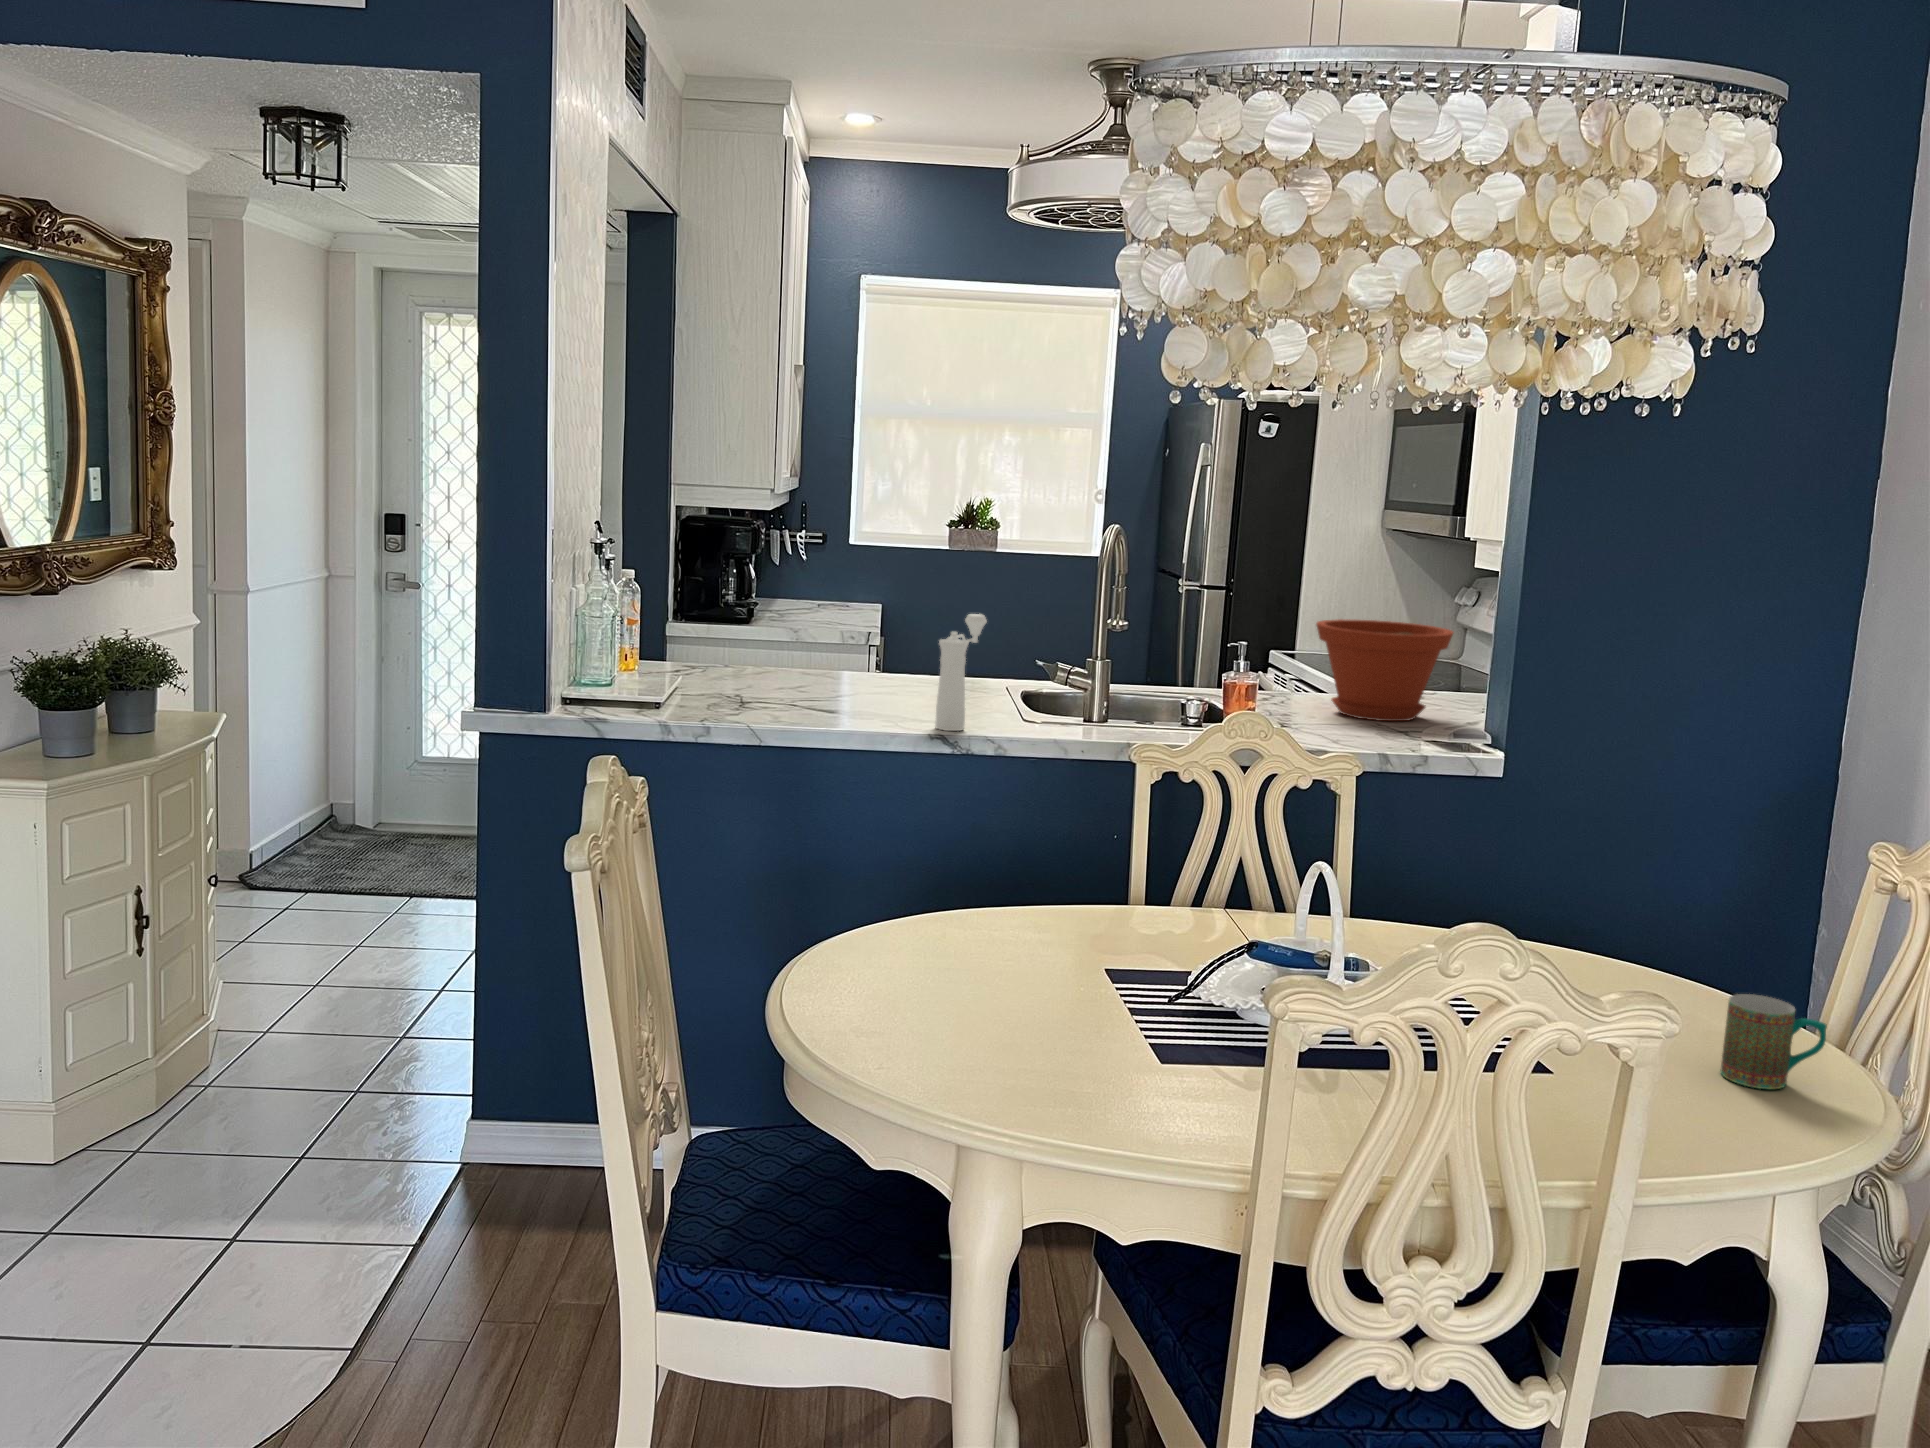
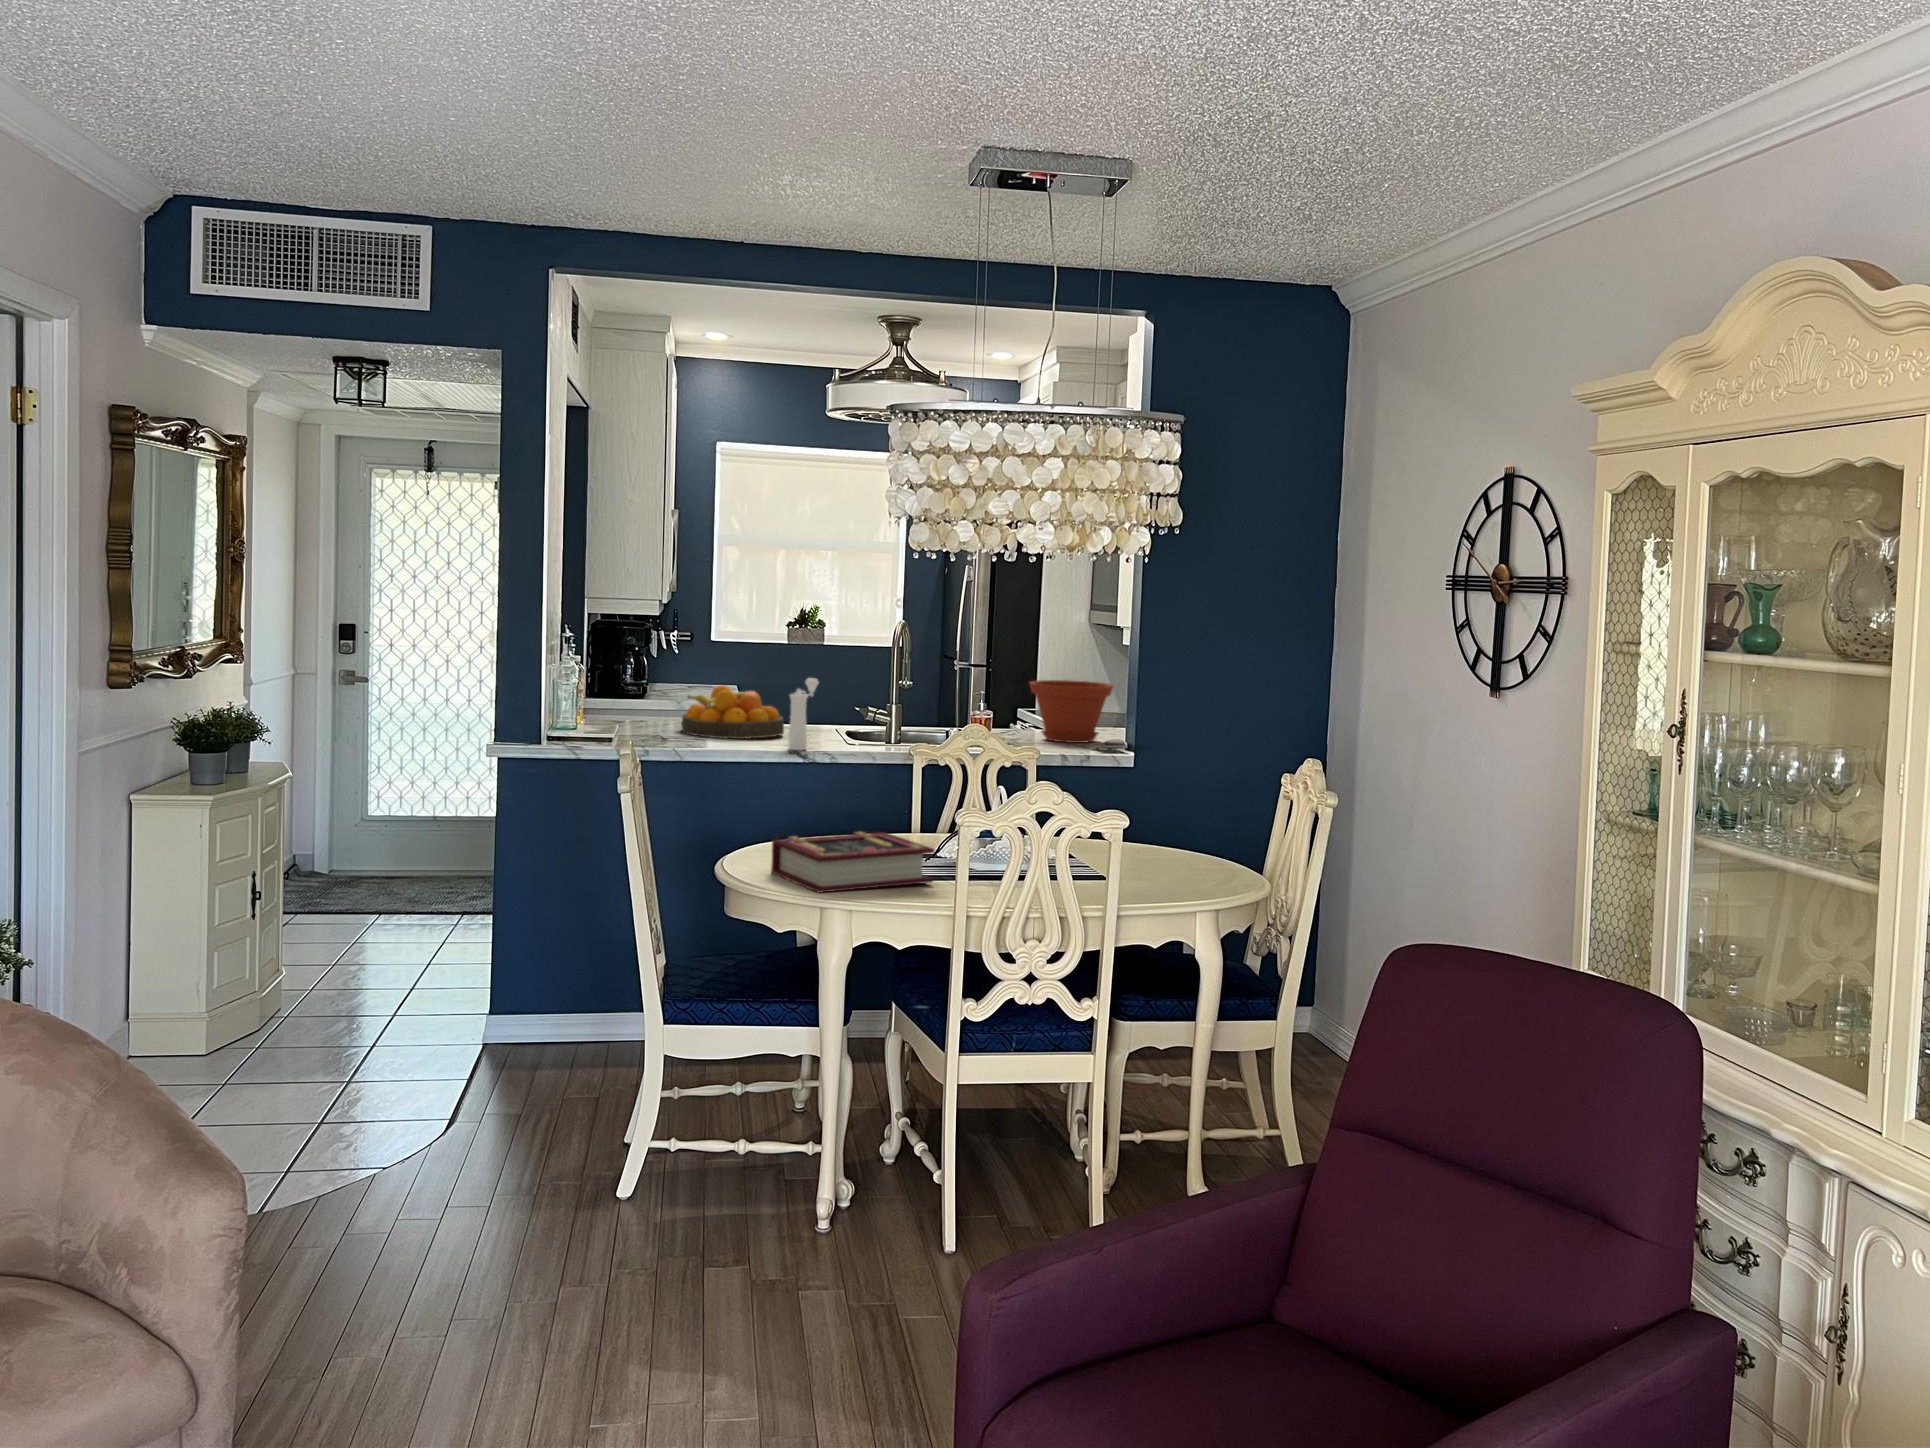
fruit bowl: none [777,618,933,704] -> present [681,686,784,739]
book: none [881,924,1200,1079] -> present [771,832,934,893]
mug: present [1720,994,1827,1089] -> none [1193,847,1238,890]

